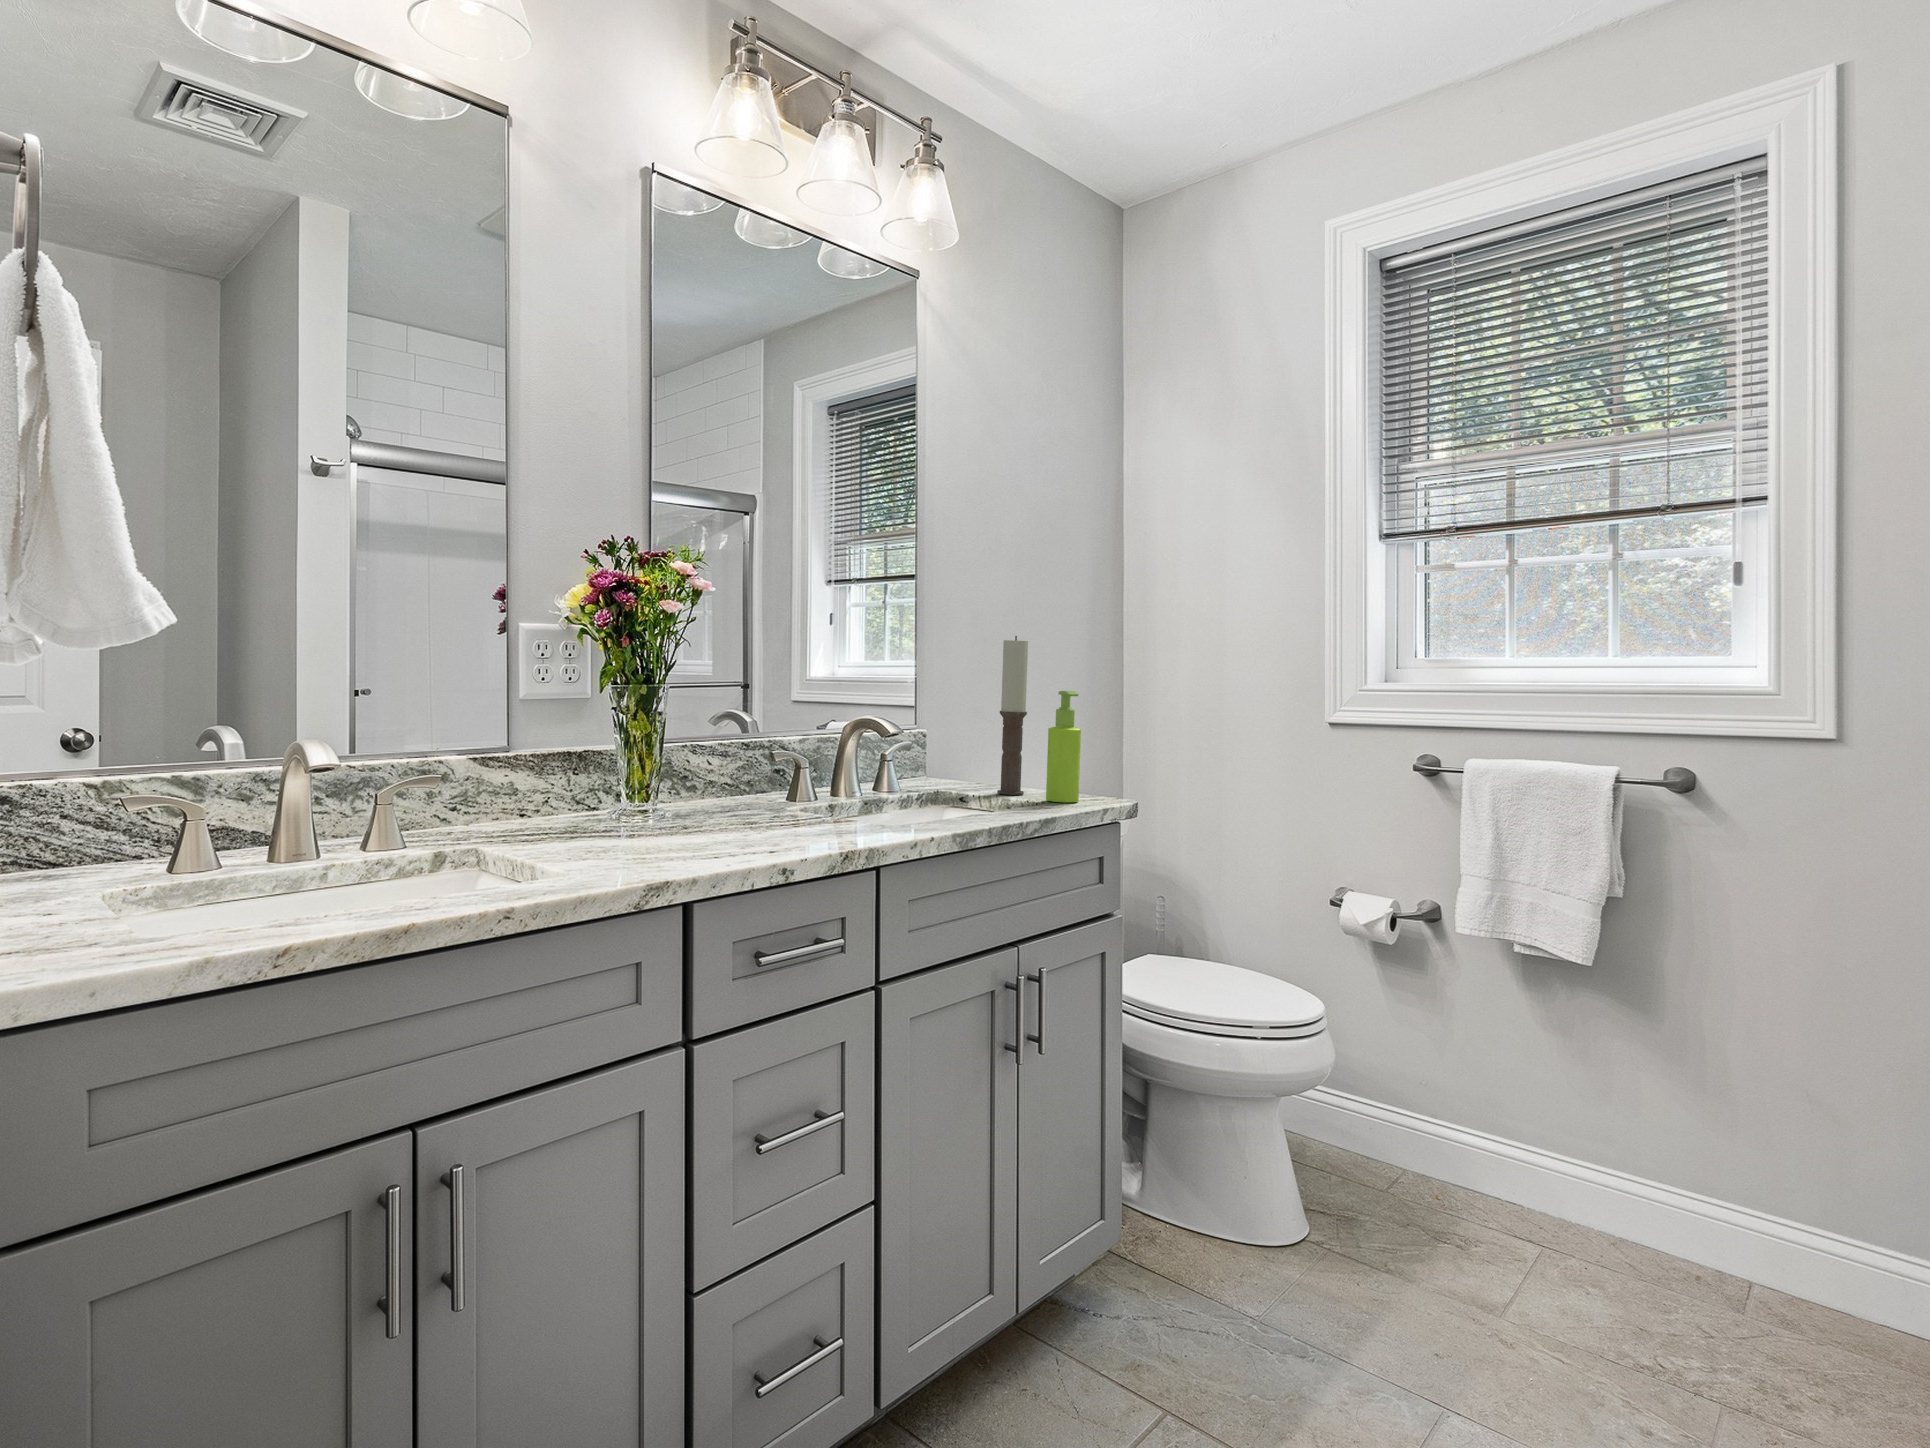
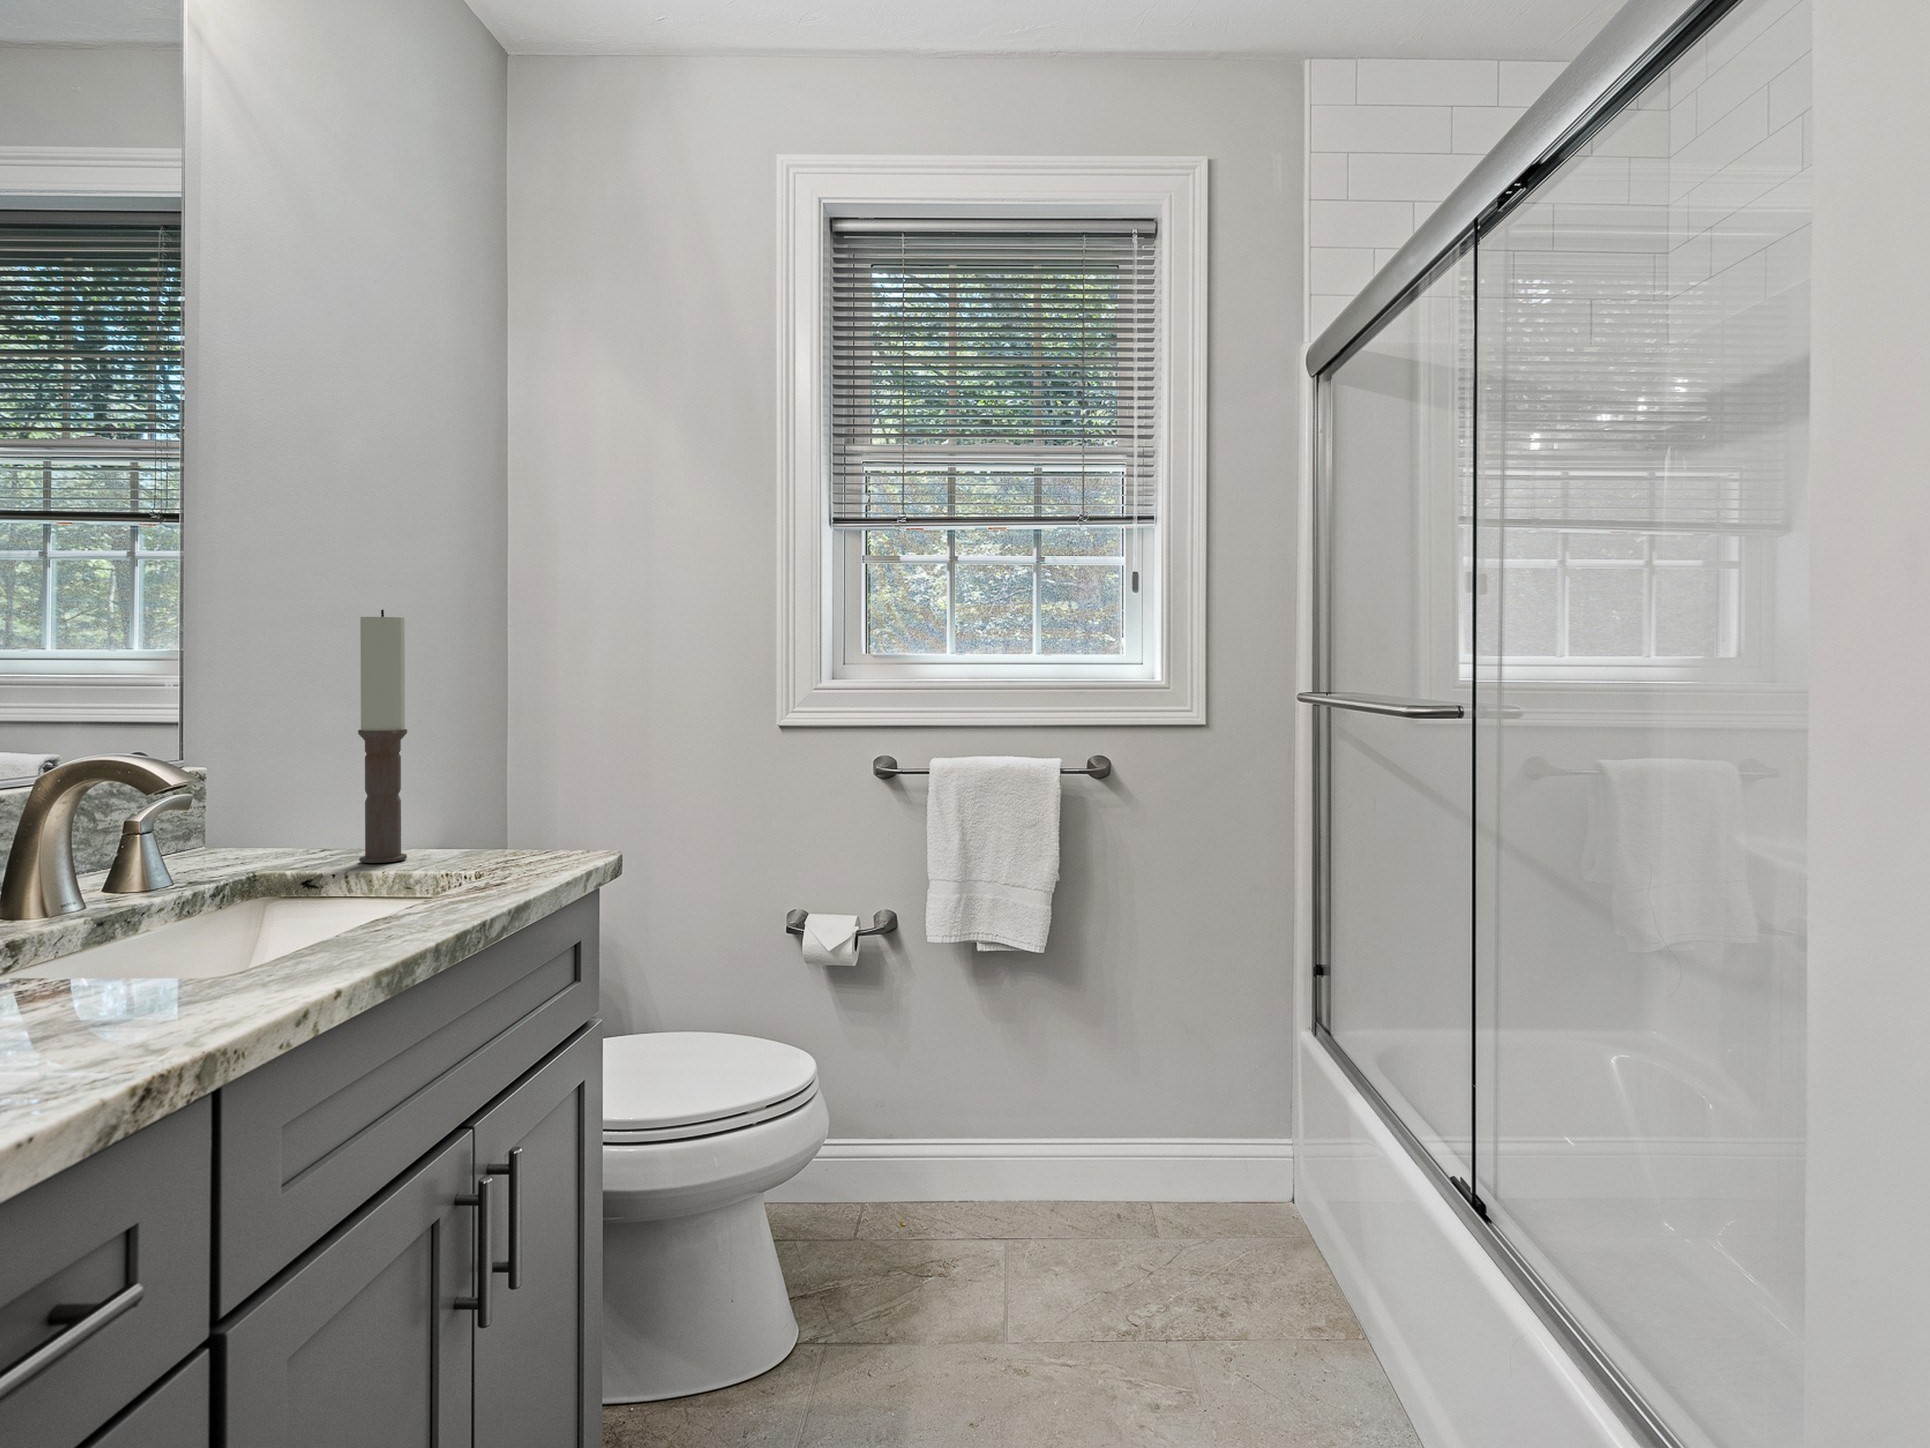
soap dispenser: present [1046,691,1081,802] -> none [457,693,512,867]

